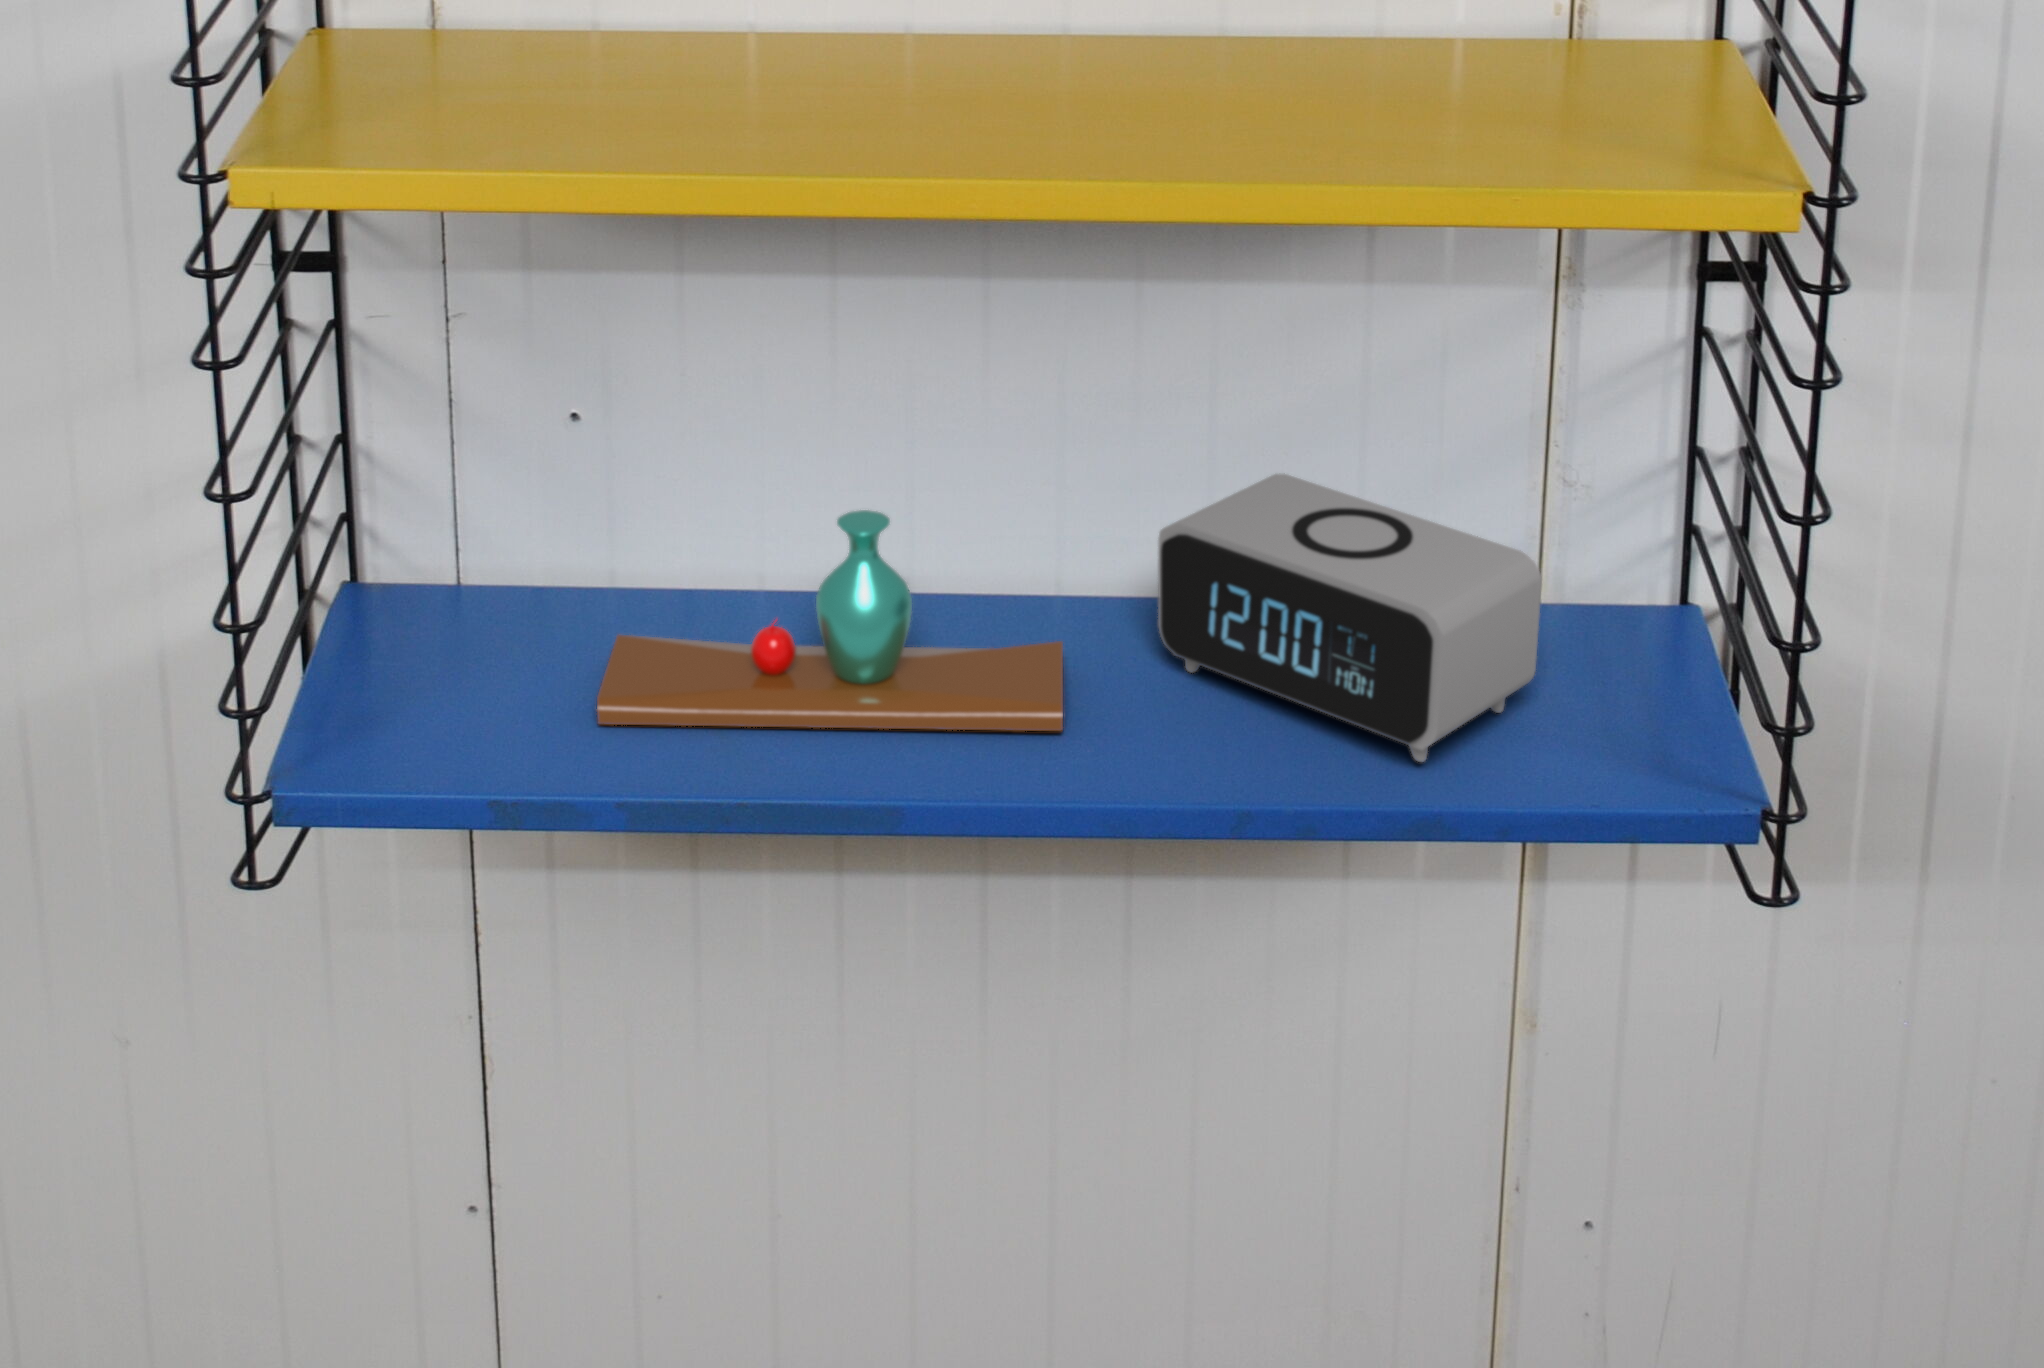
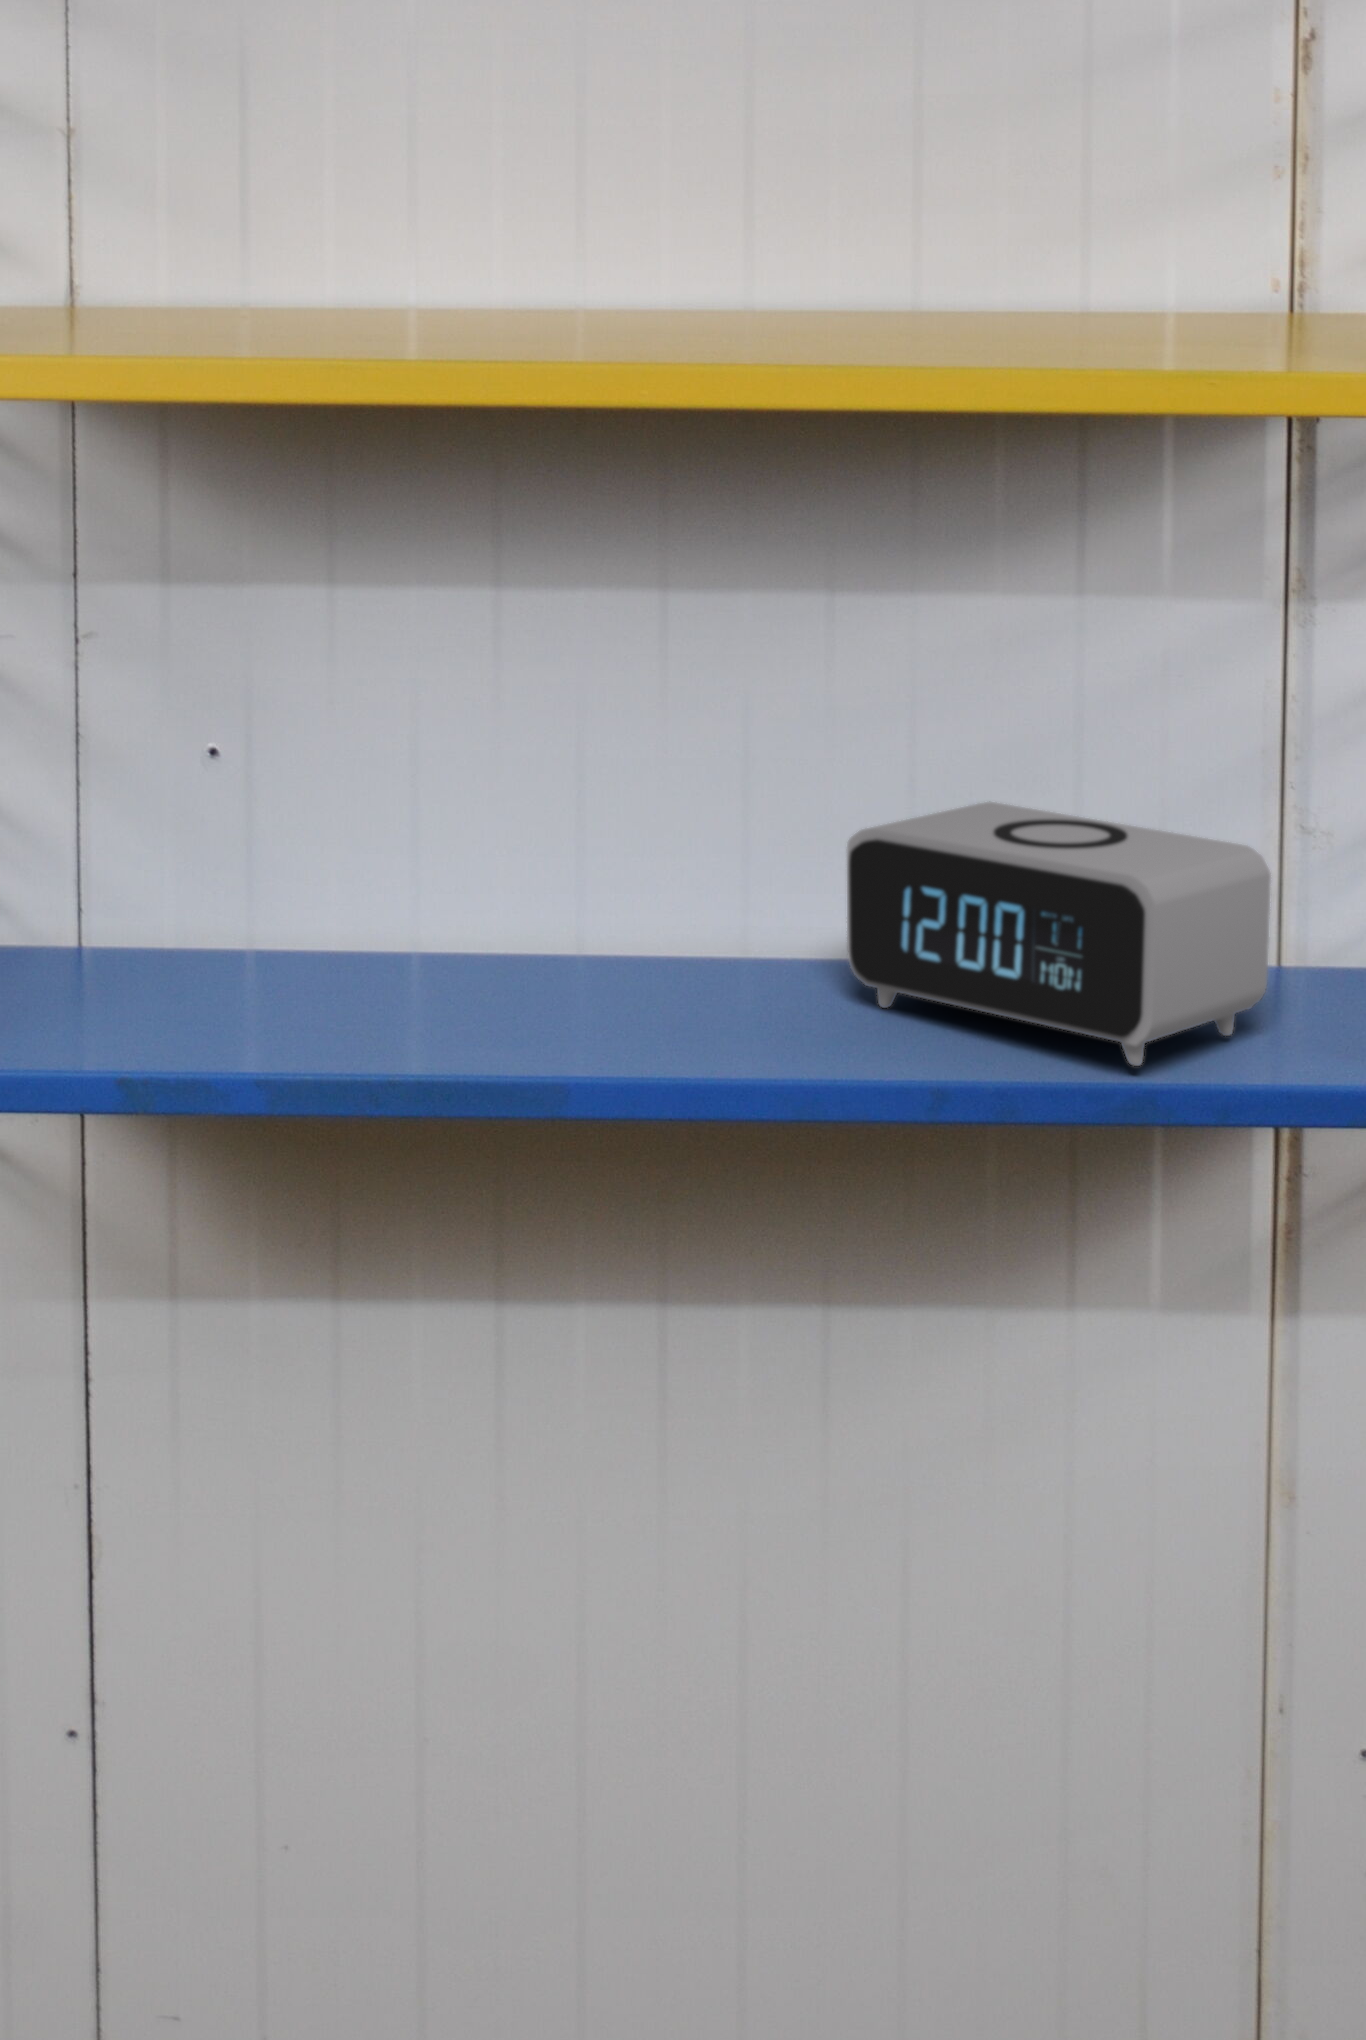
vase: present [597,510,1063,731] -> none [216,805,741,1042]

